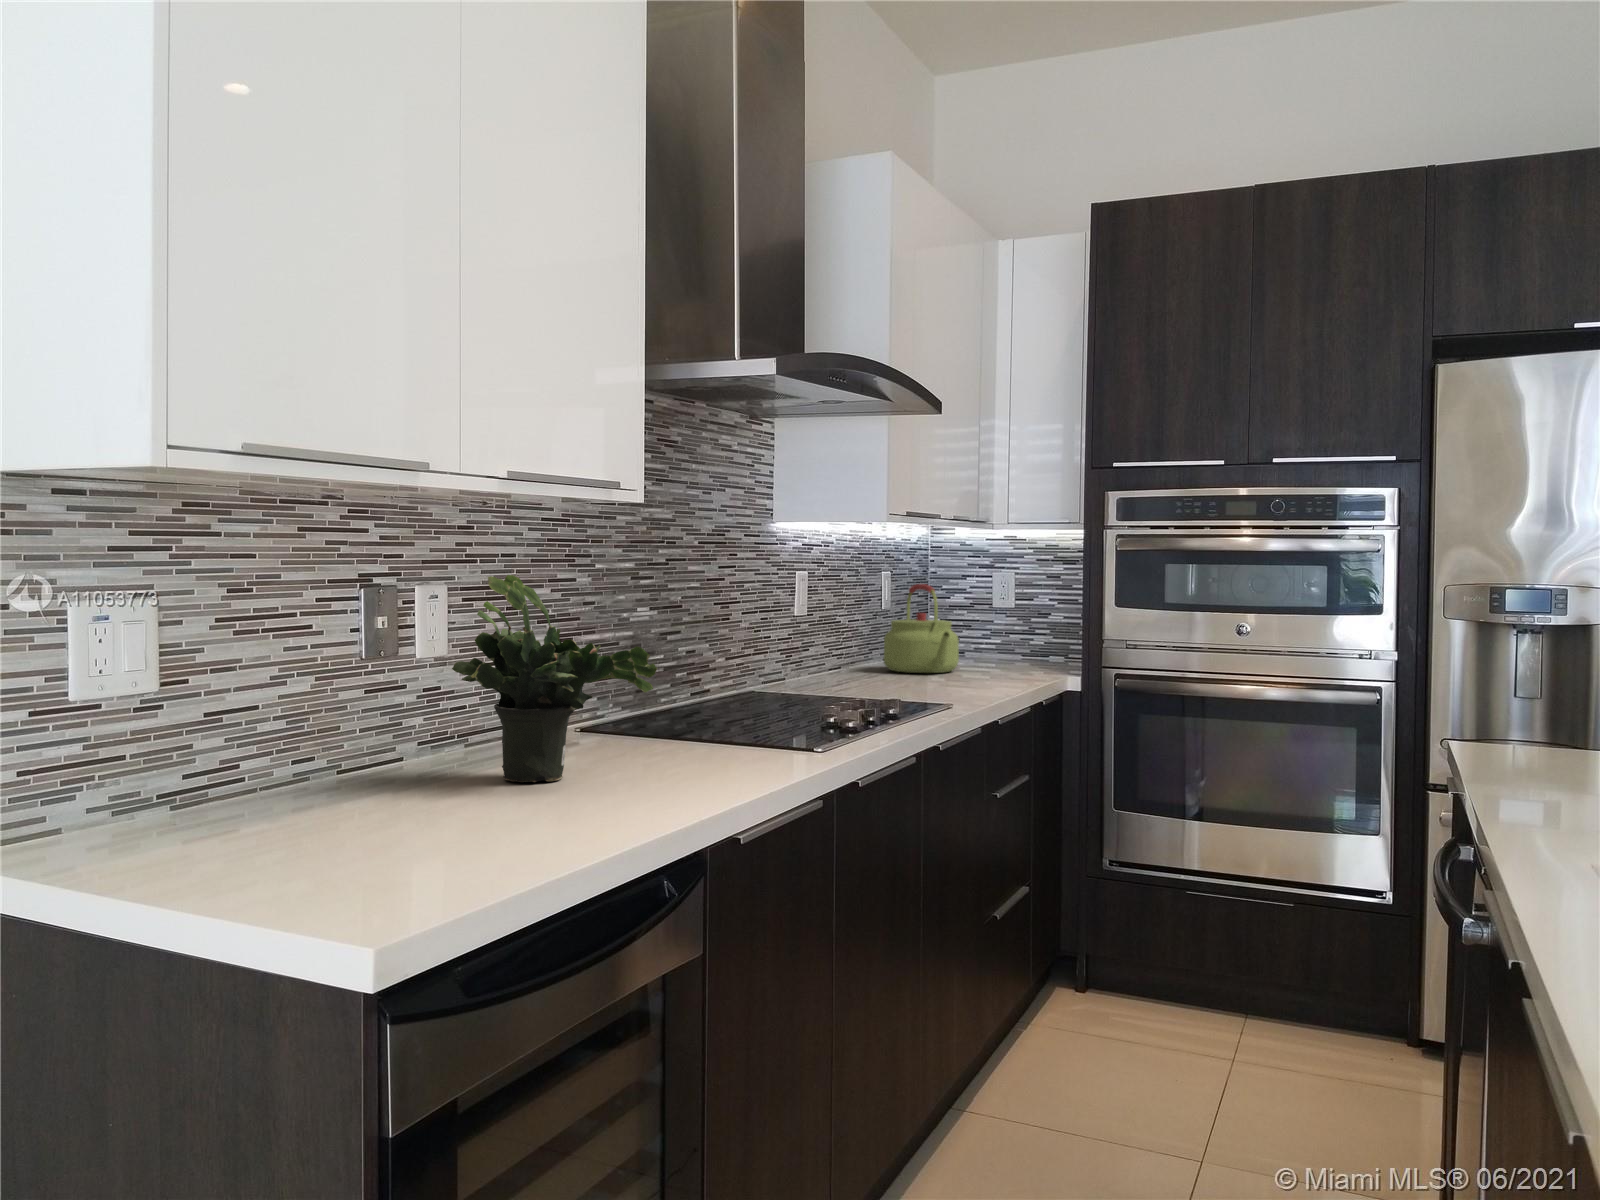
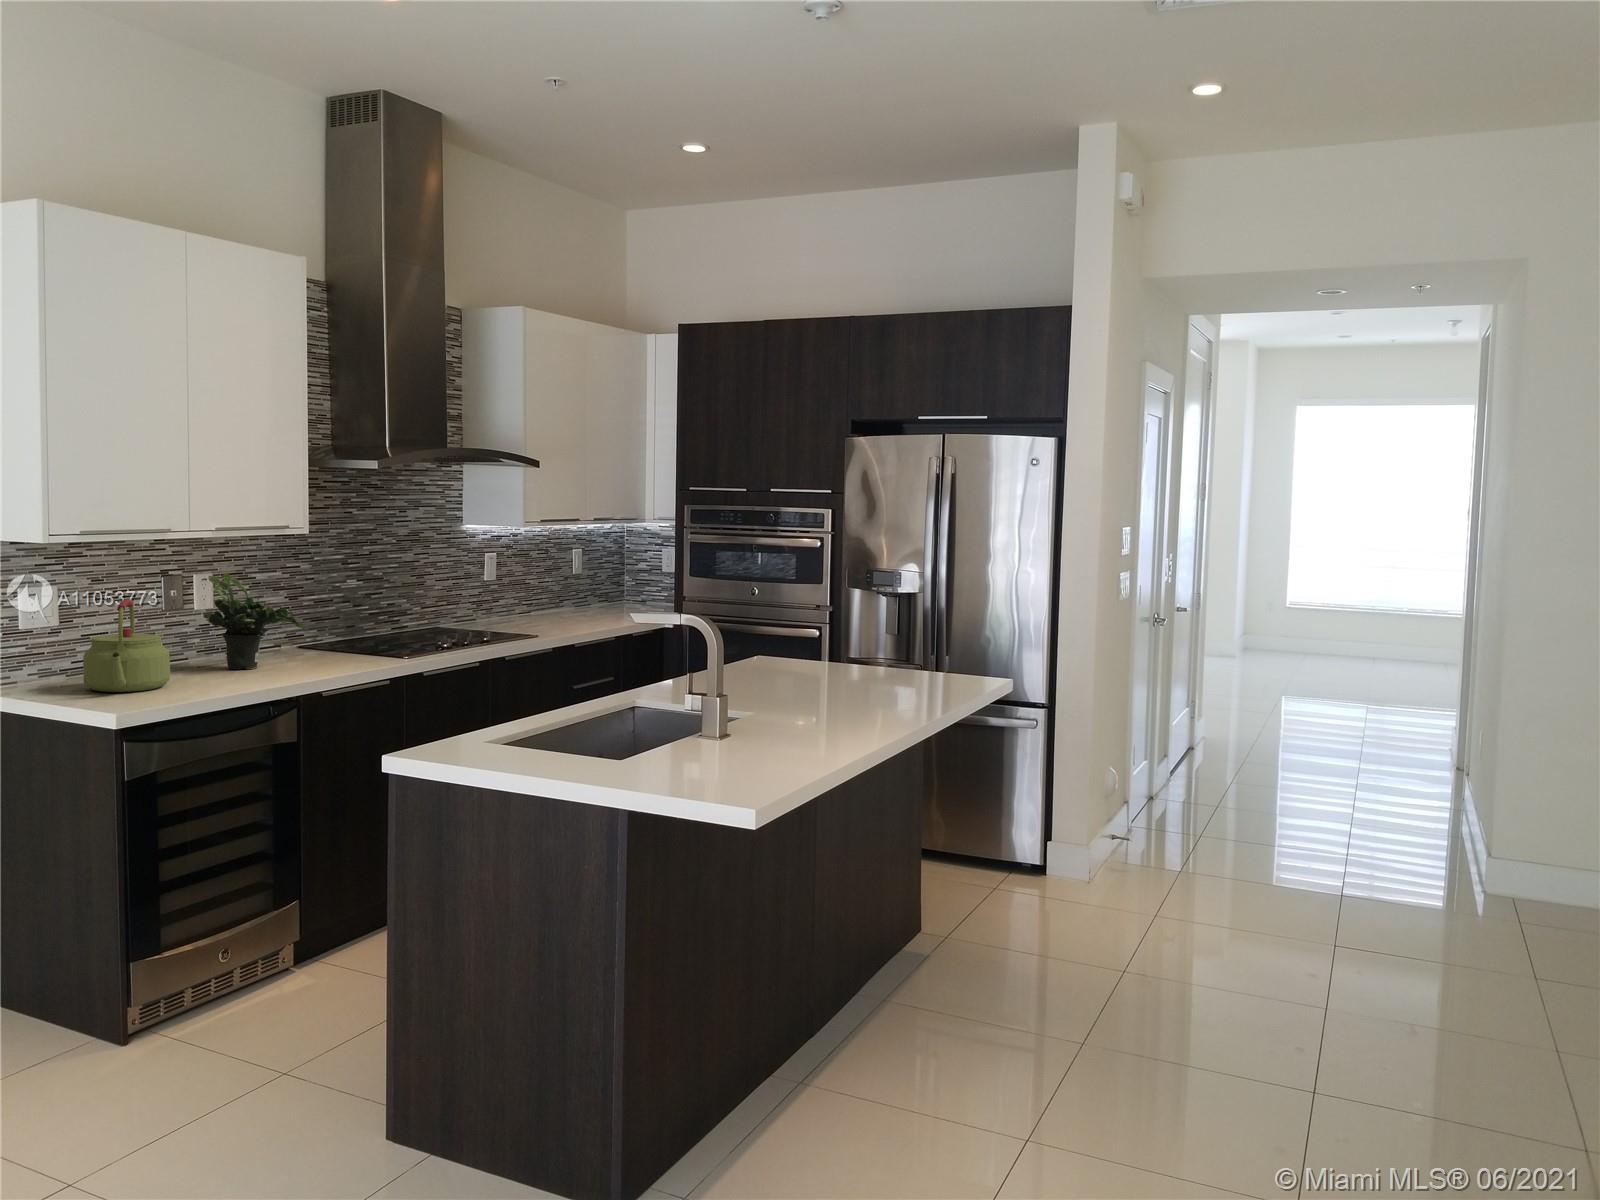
kettle: present [884,584,959,673] -> present [83,599,170,692]

